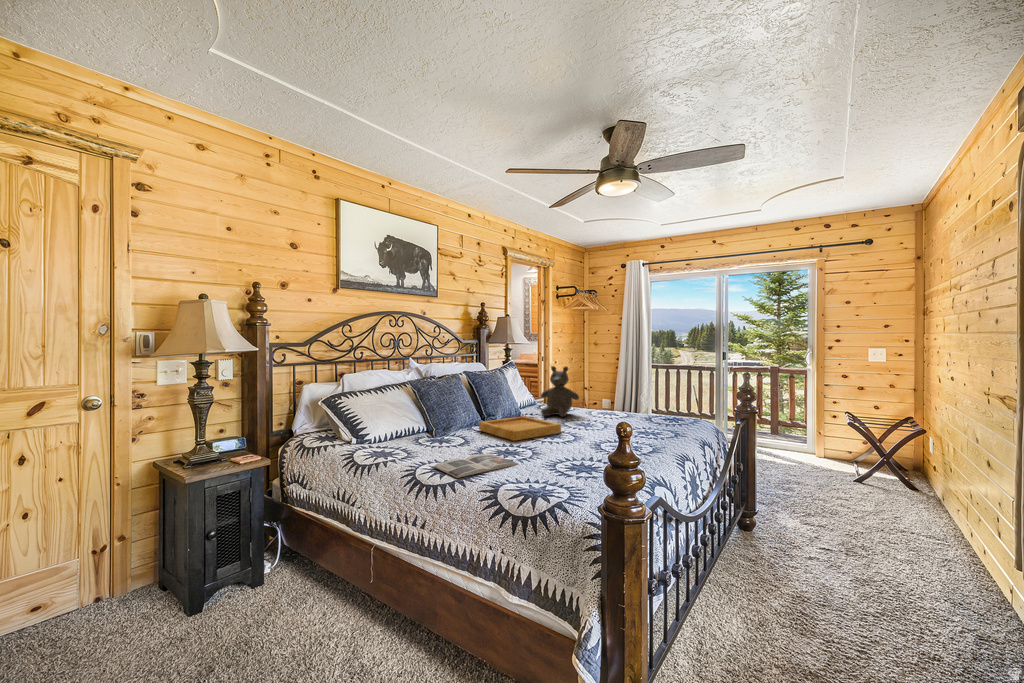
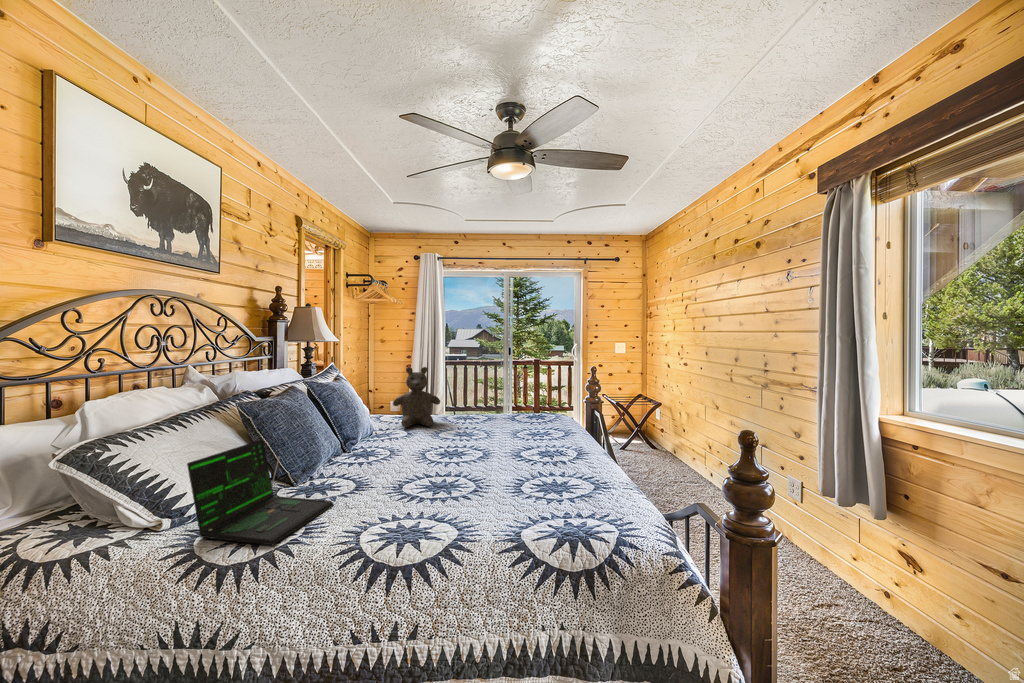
laptop: none [358,403,434,461] -> present [187,439,334,545]
tray: present [479,416,561,441] -> none [353,432,458,467]
magazine: present [434,454,518,478] -> none [380,492,482,542]

